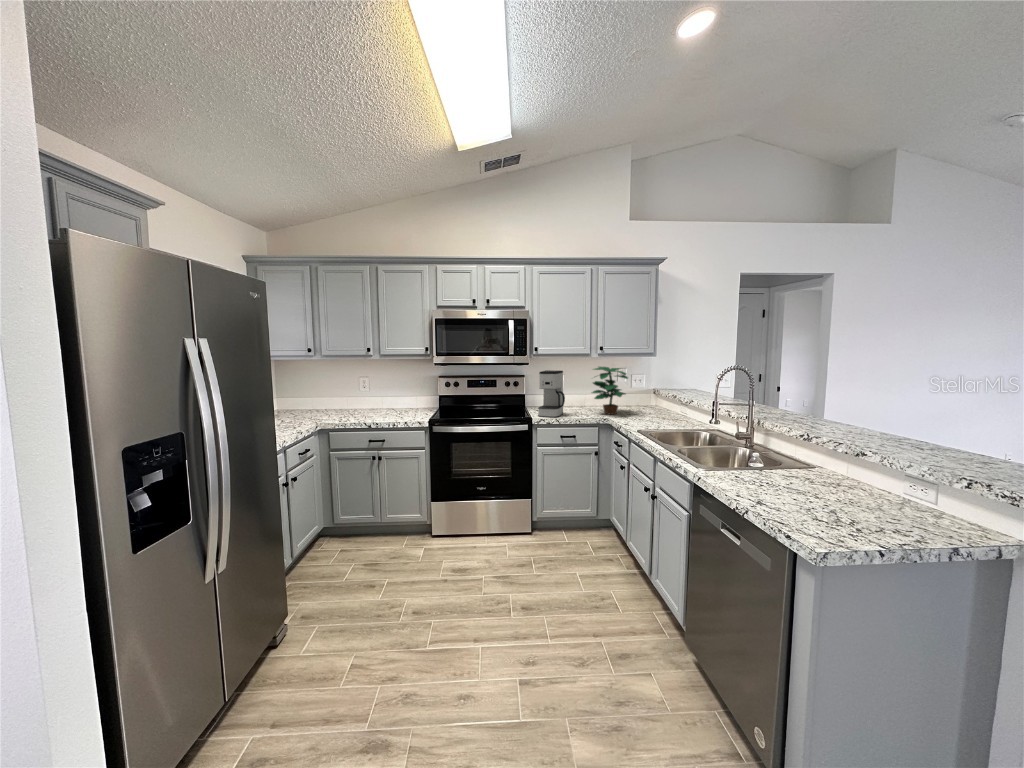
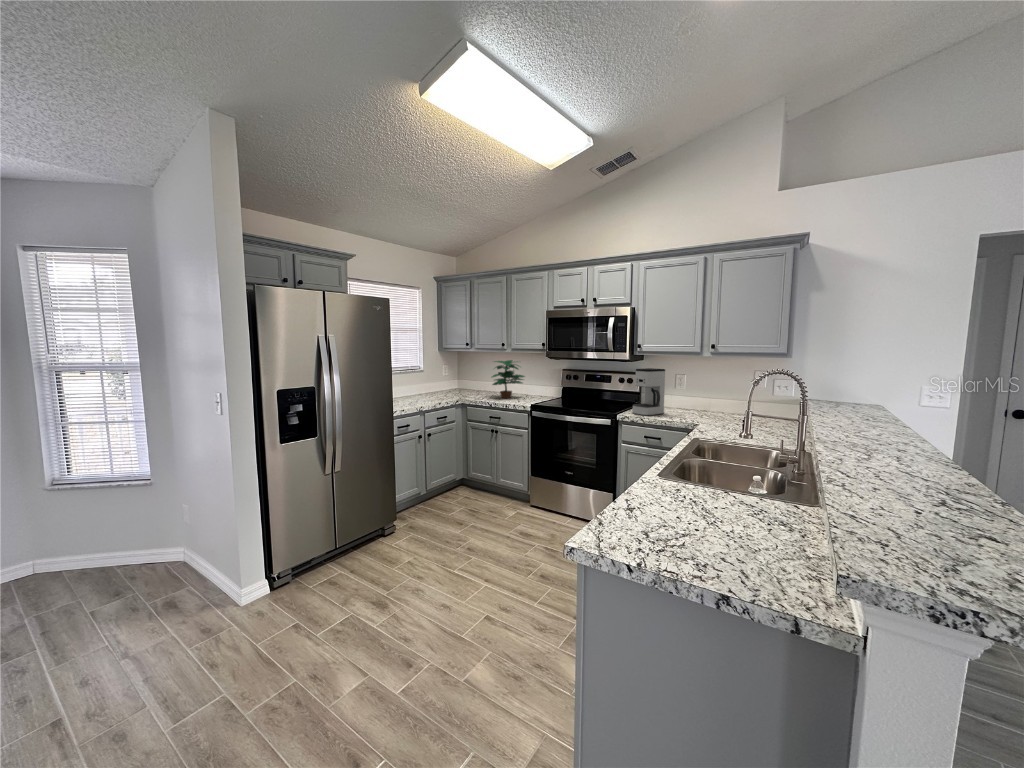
potted plant: present [592,367,628,414] -> present [492,360,525,398]

